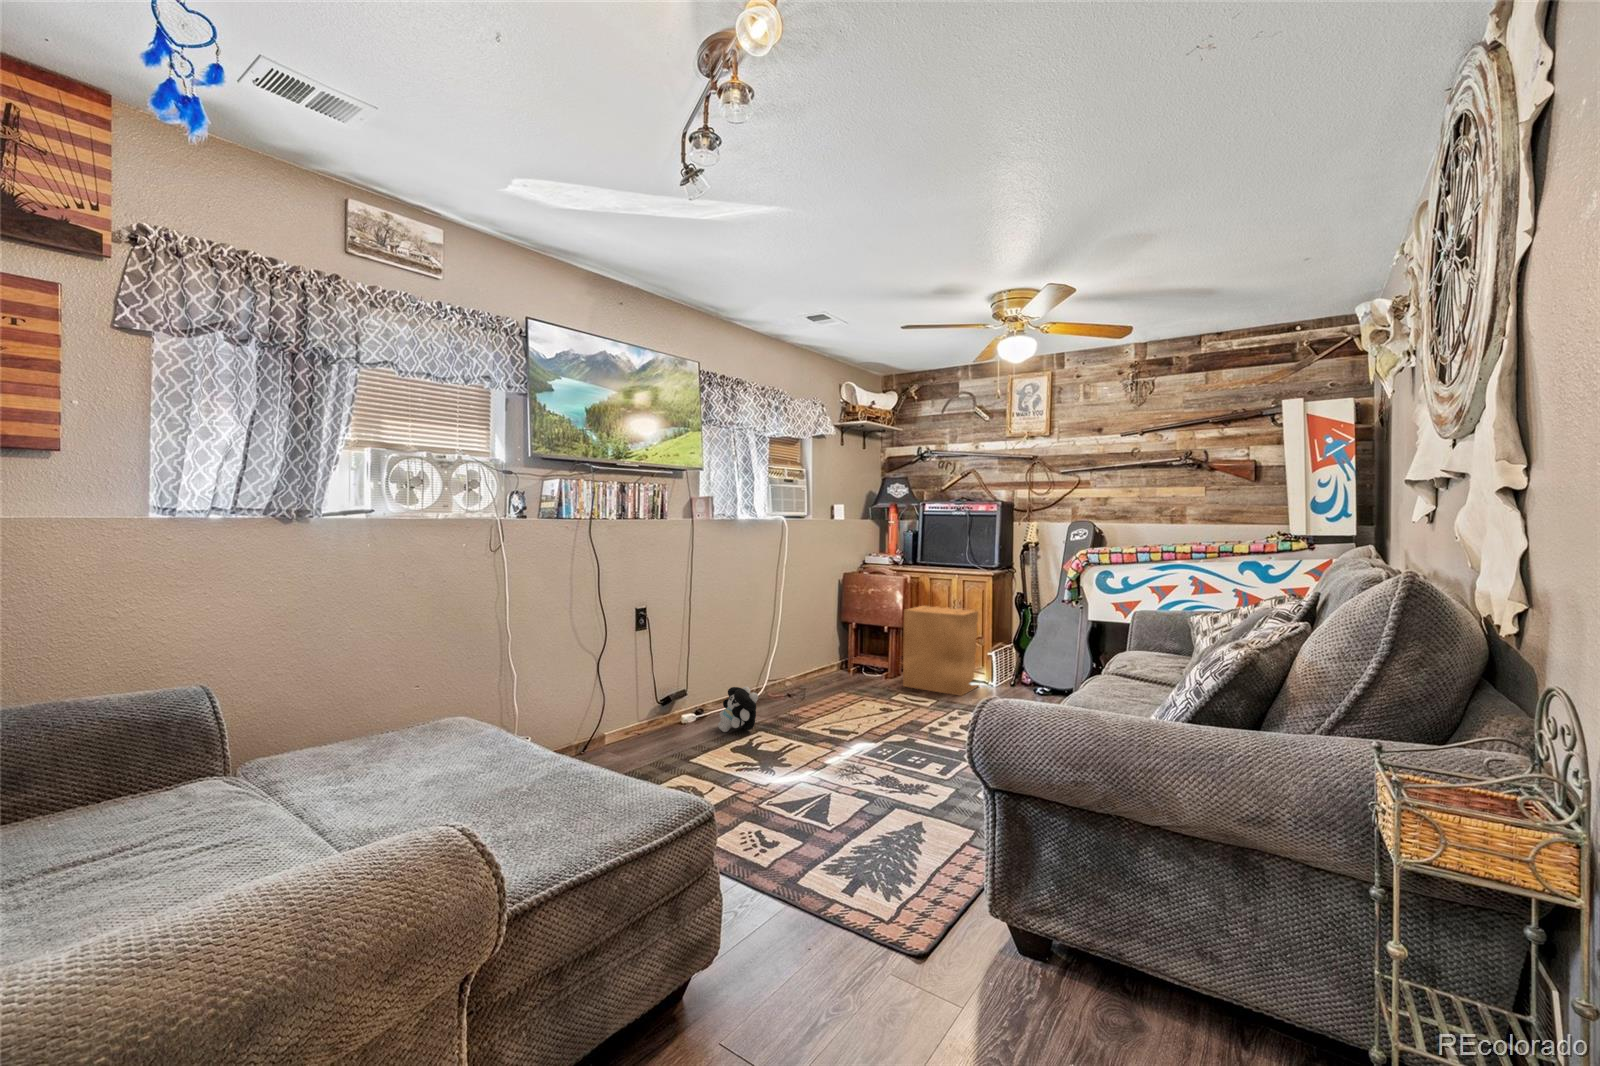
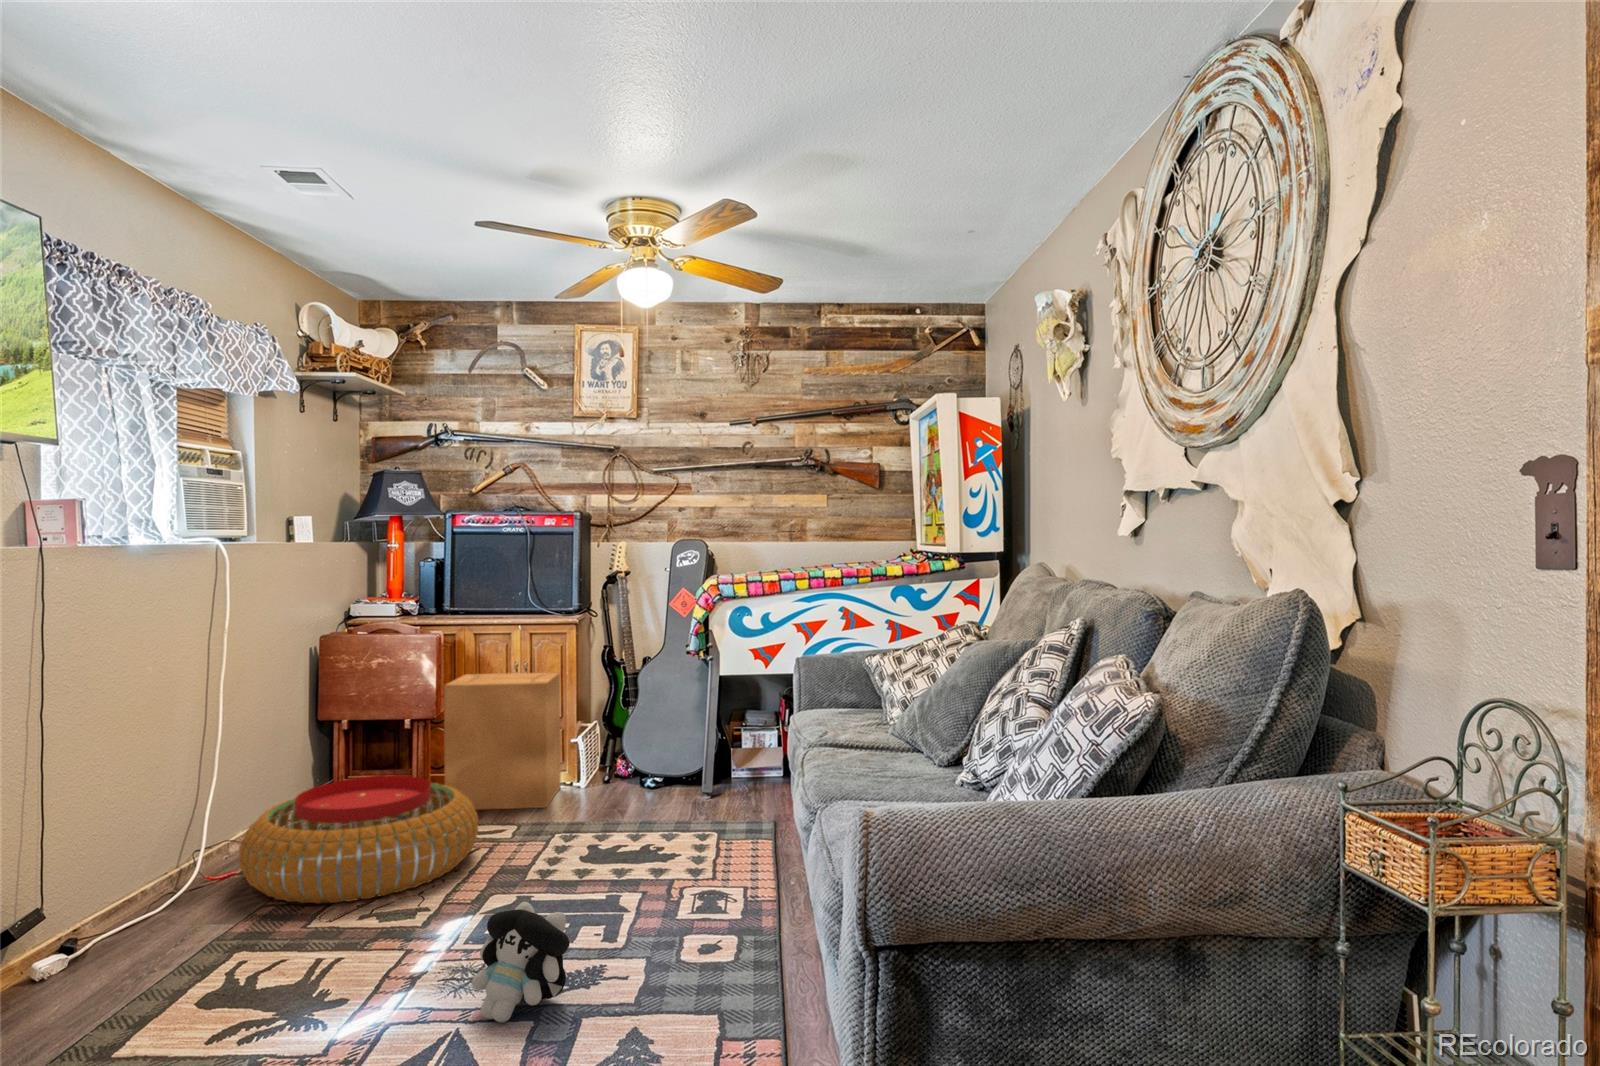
pouf: none [782,656,904,721] -> present [239,775,478,903]
plush toy: present [718,686,758,732] -> present [472,902,570,1022]

